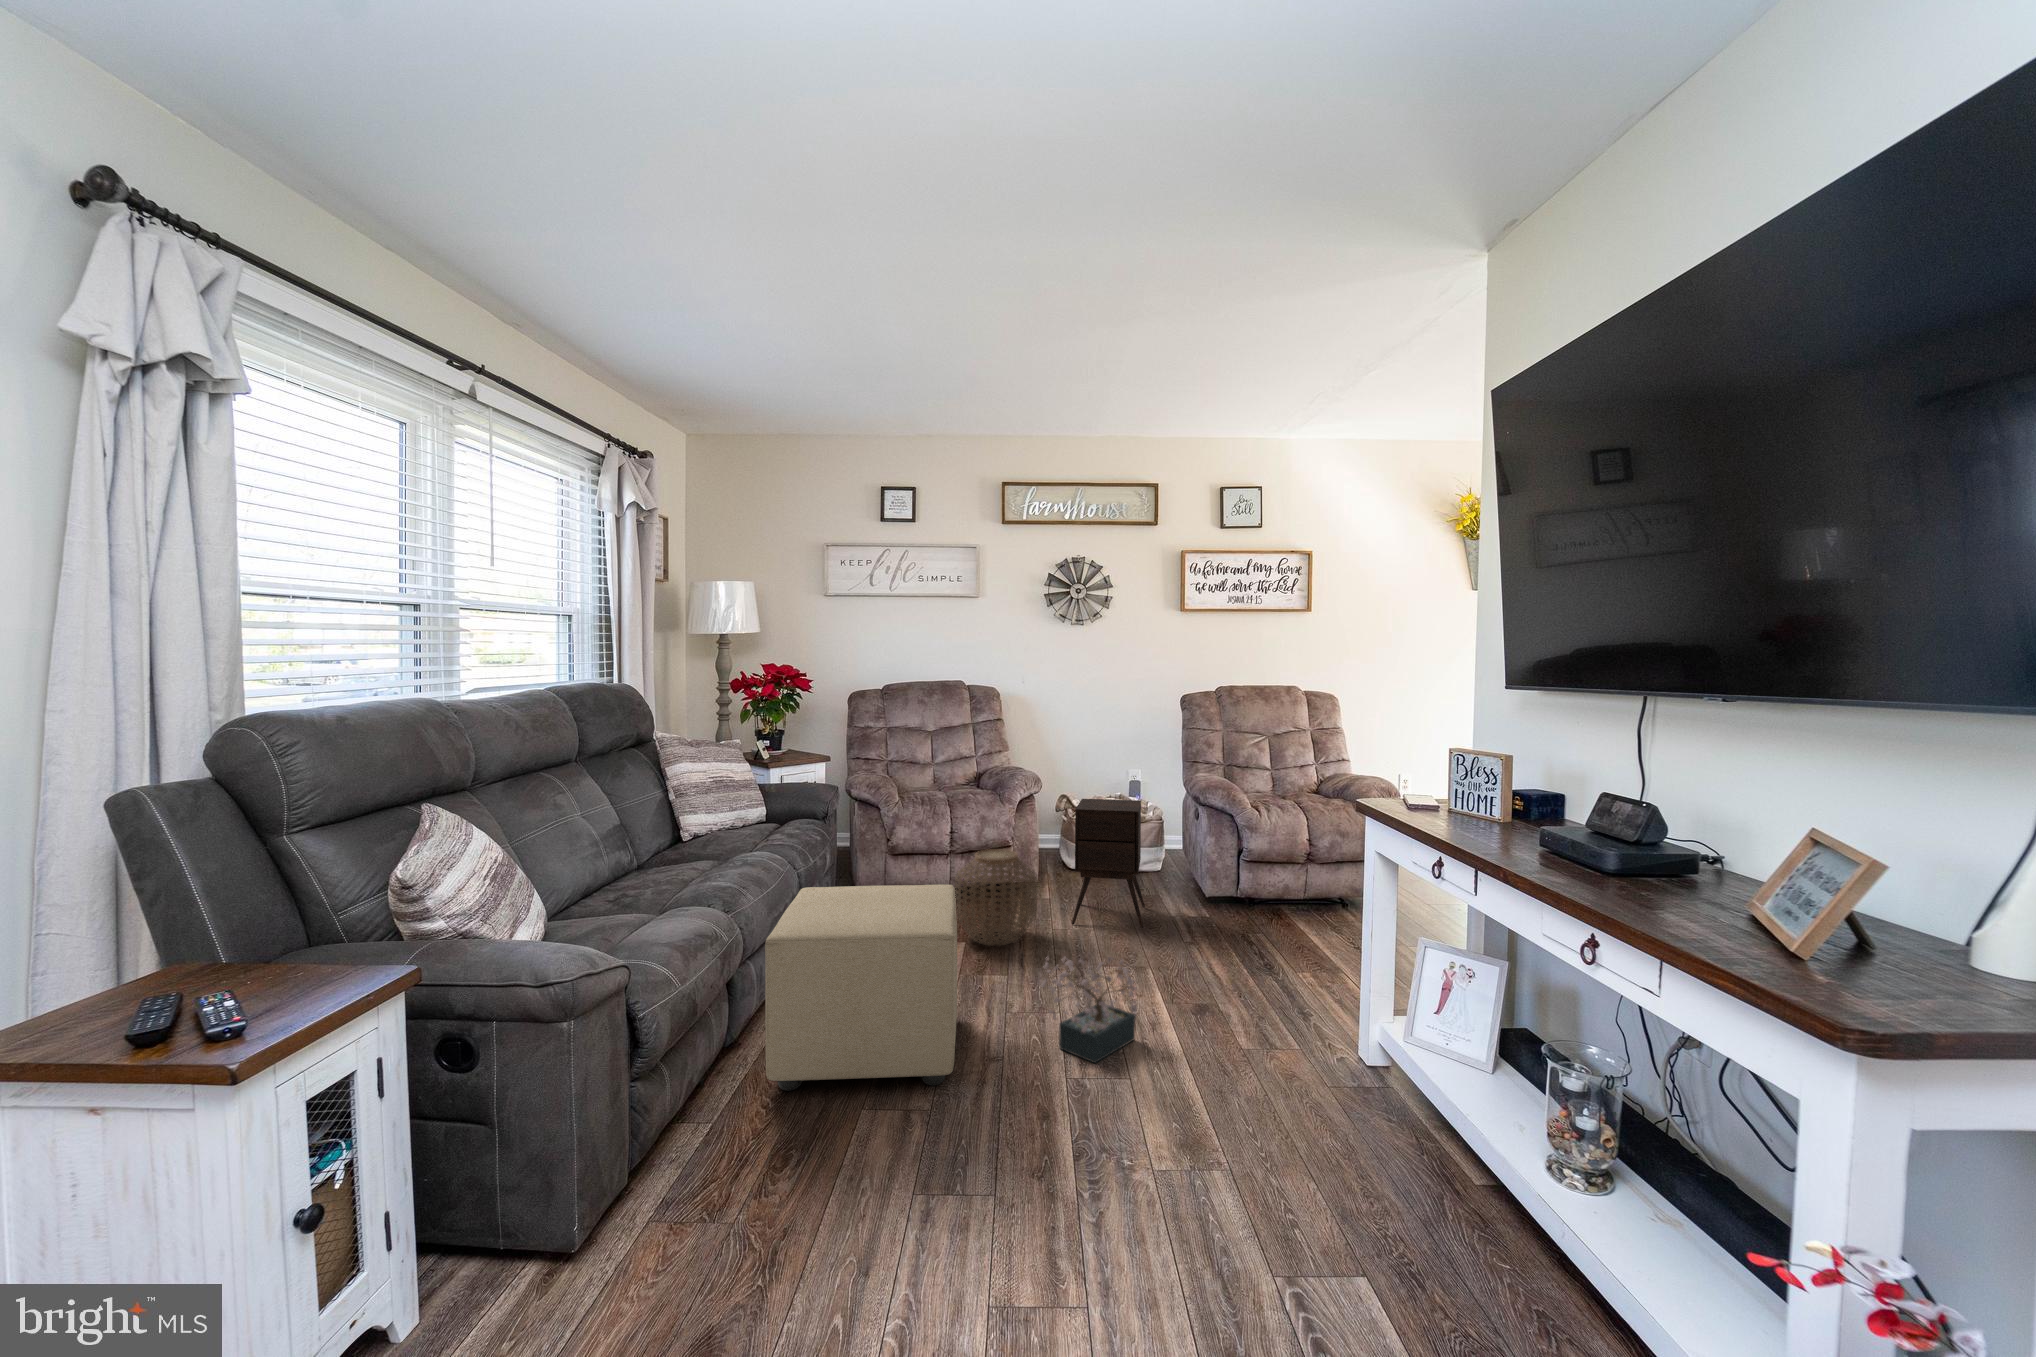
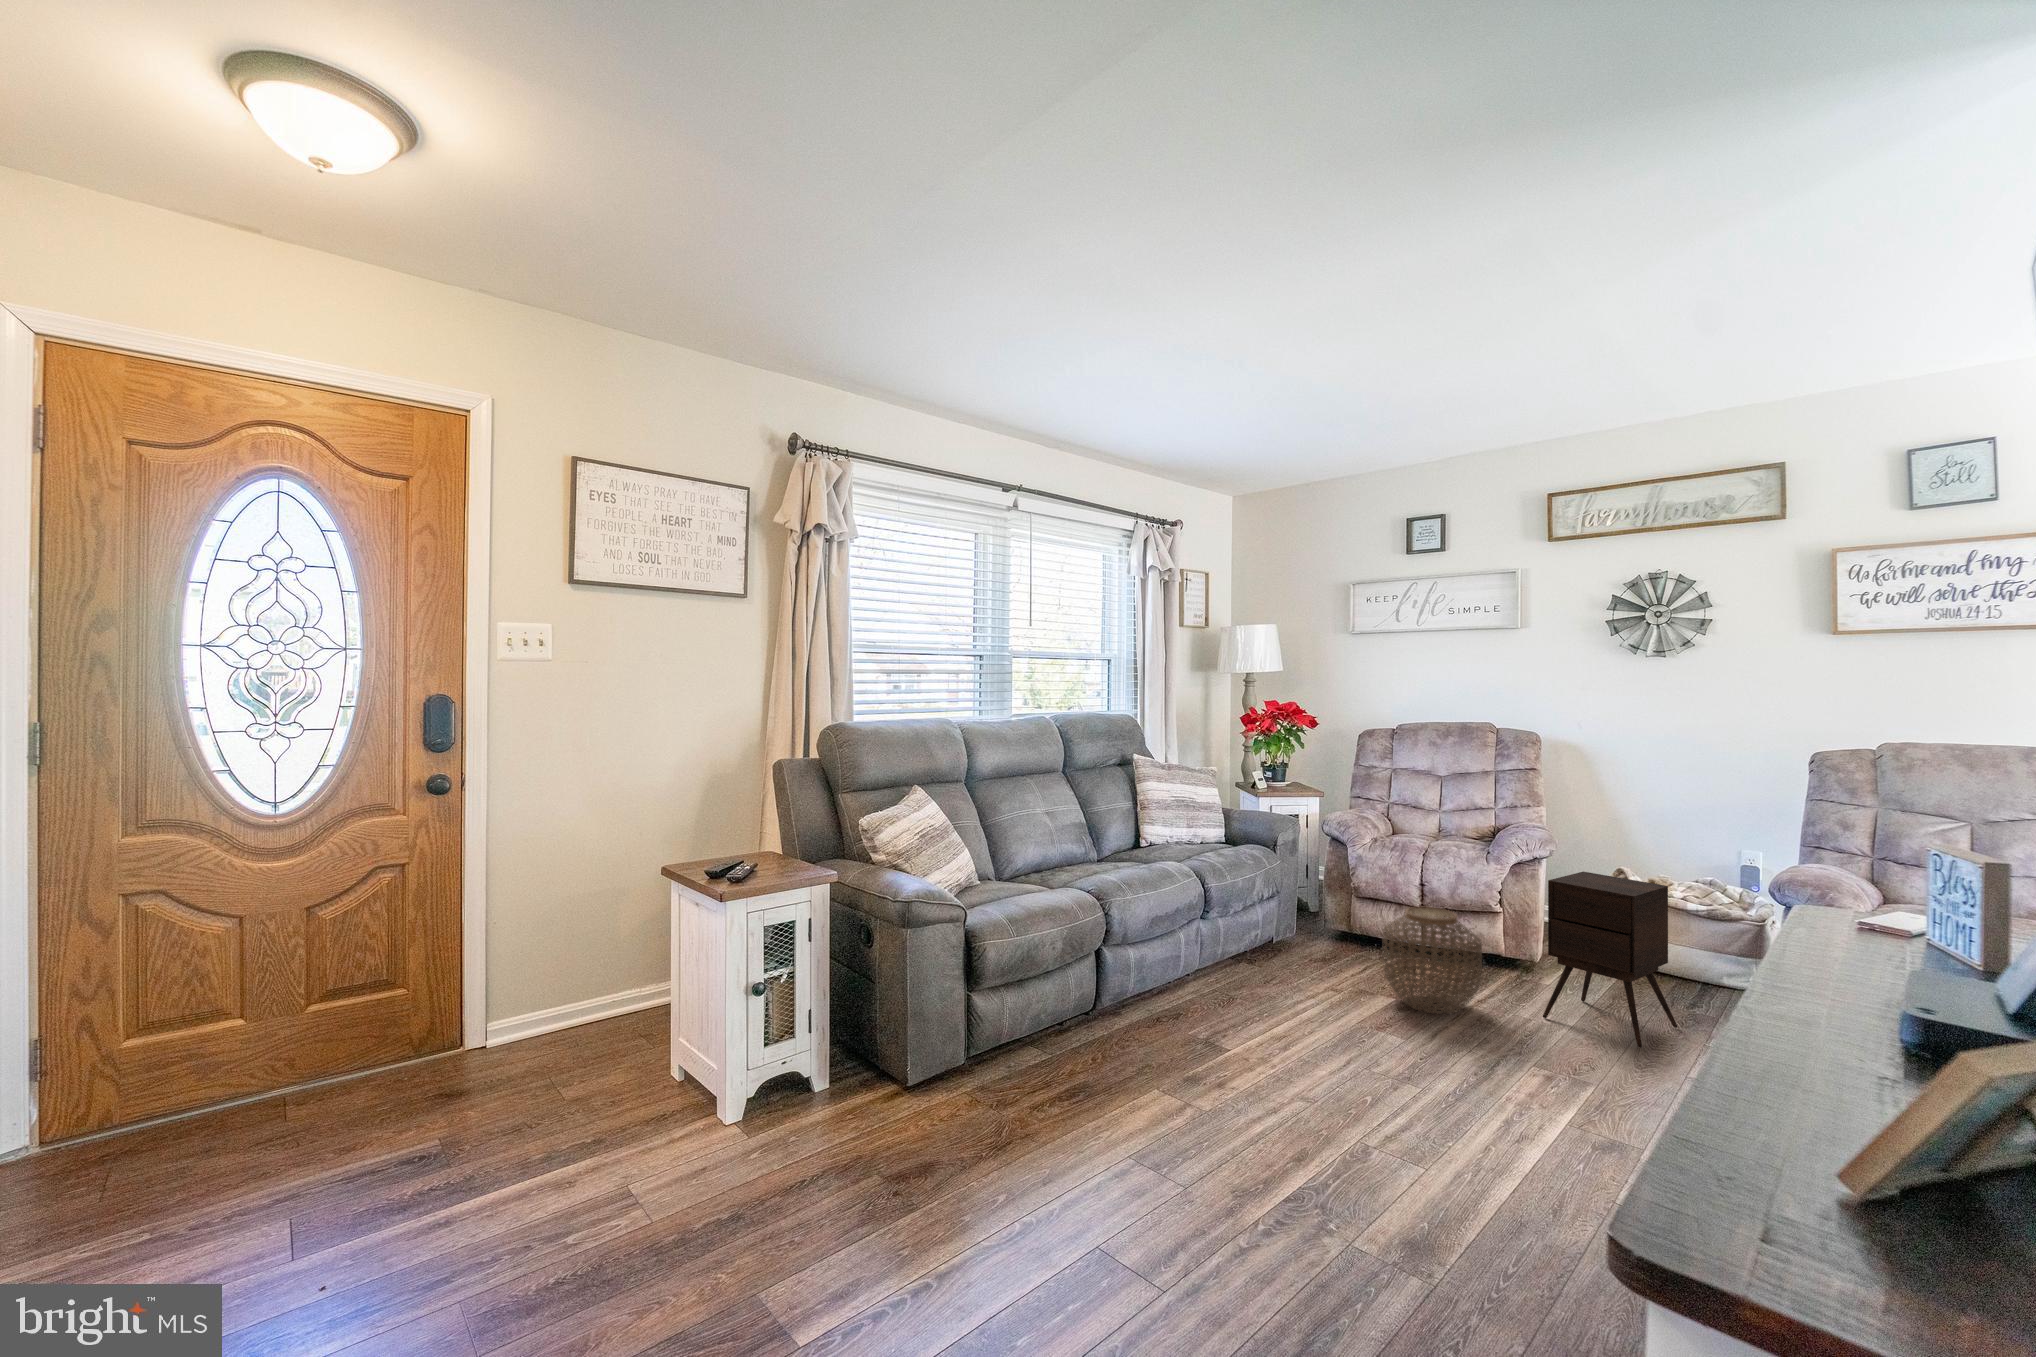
ottoman: present [765,885,957,1091] -> none [1101,899,1308,1097]
decorative plant: present [1041,957,1137,1063] -> none [1351,1014,1487,1142]

